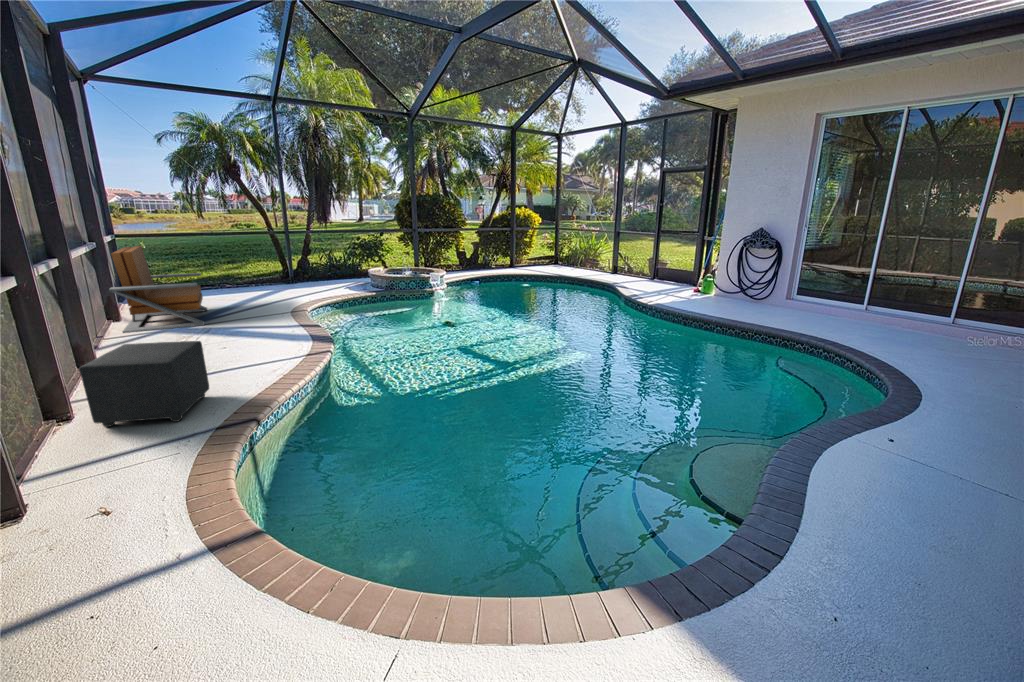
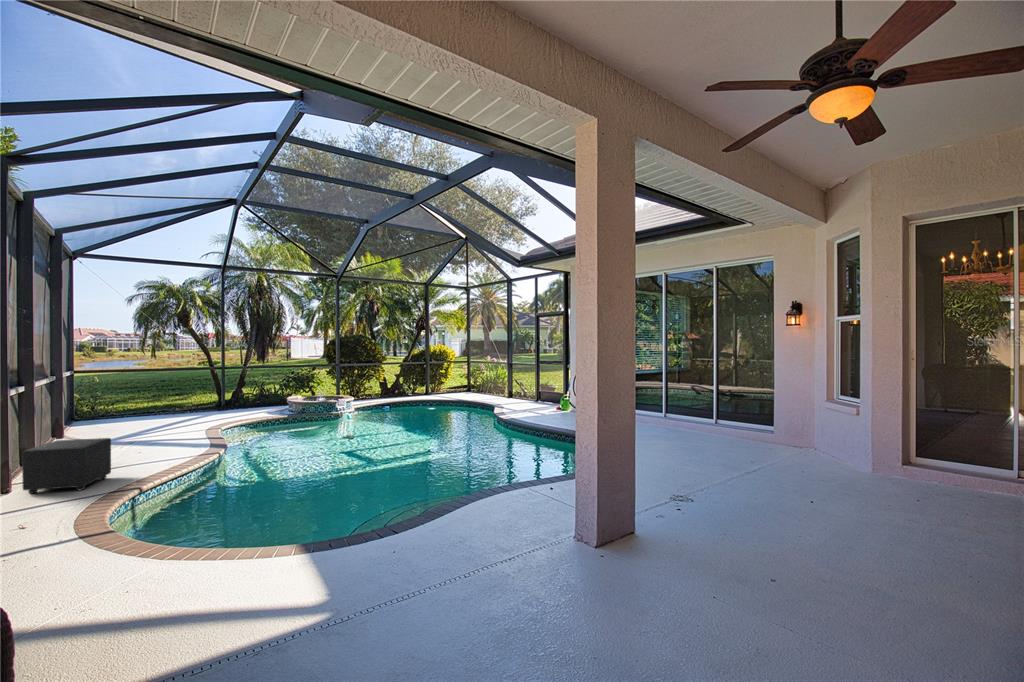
lounge chair: present [109,246,207,333] -> none [58,379,137,446]

